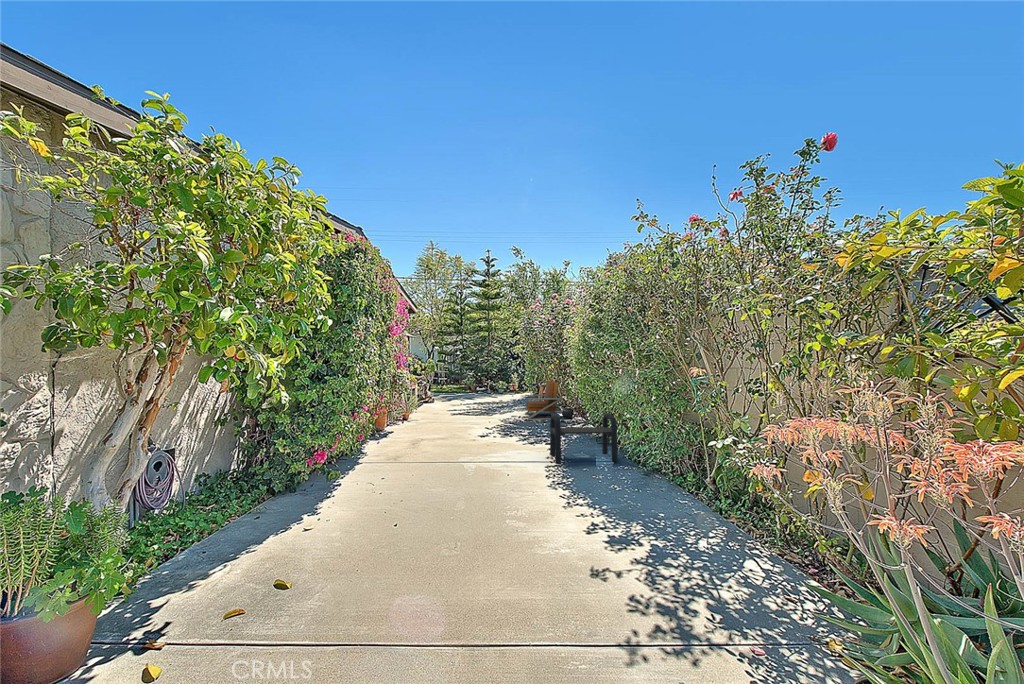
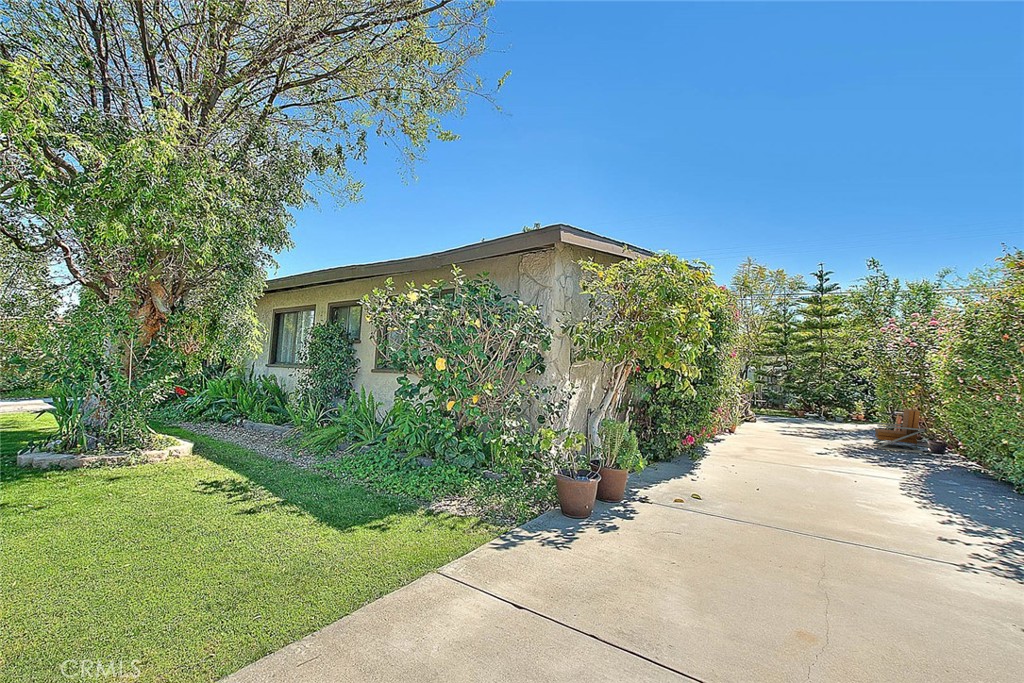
bench: present [550,413,618,463] -> none [905,435,996,493]

